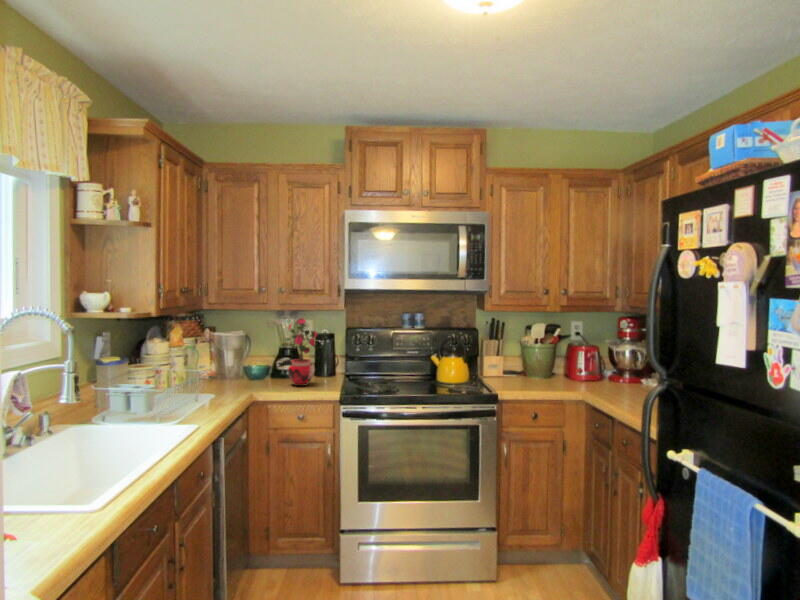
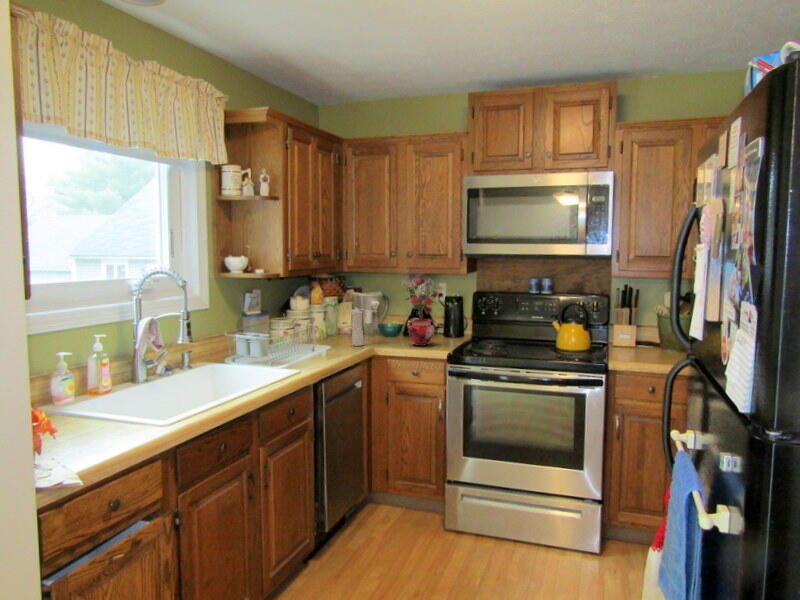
pepper mill: none [226,342,254,390] -> present [351,301,379,346]

